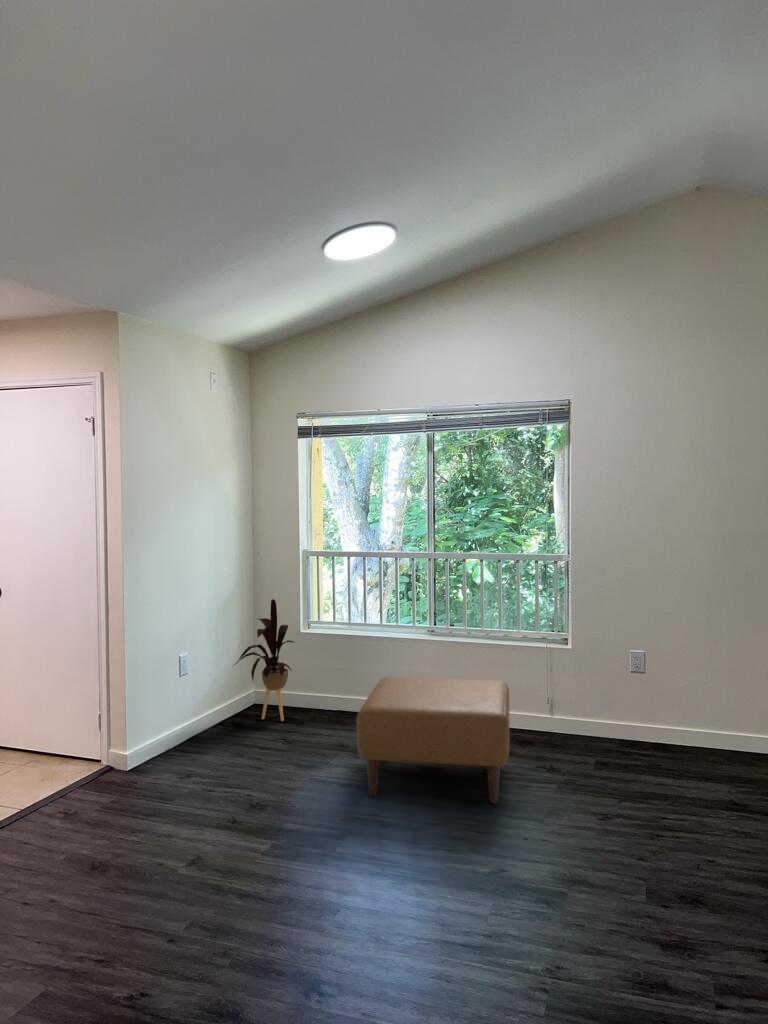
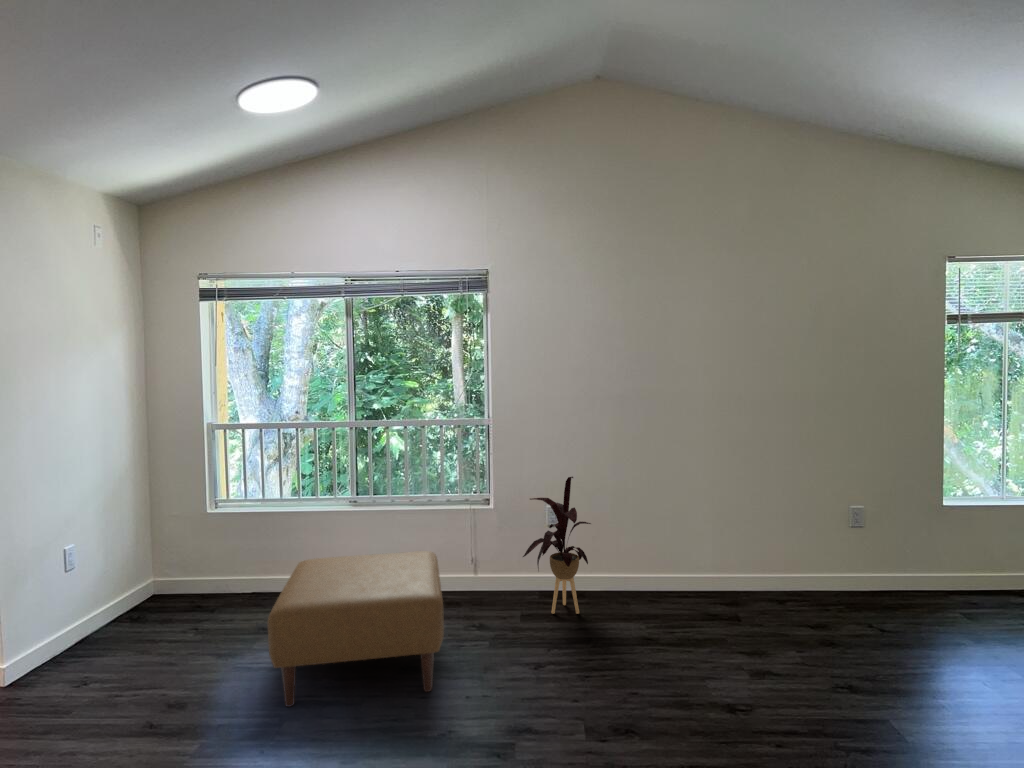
house plant: present [234,599,295,721] -> present [523,477,591,614]

